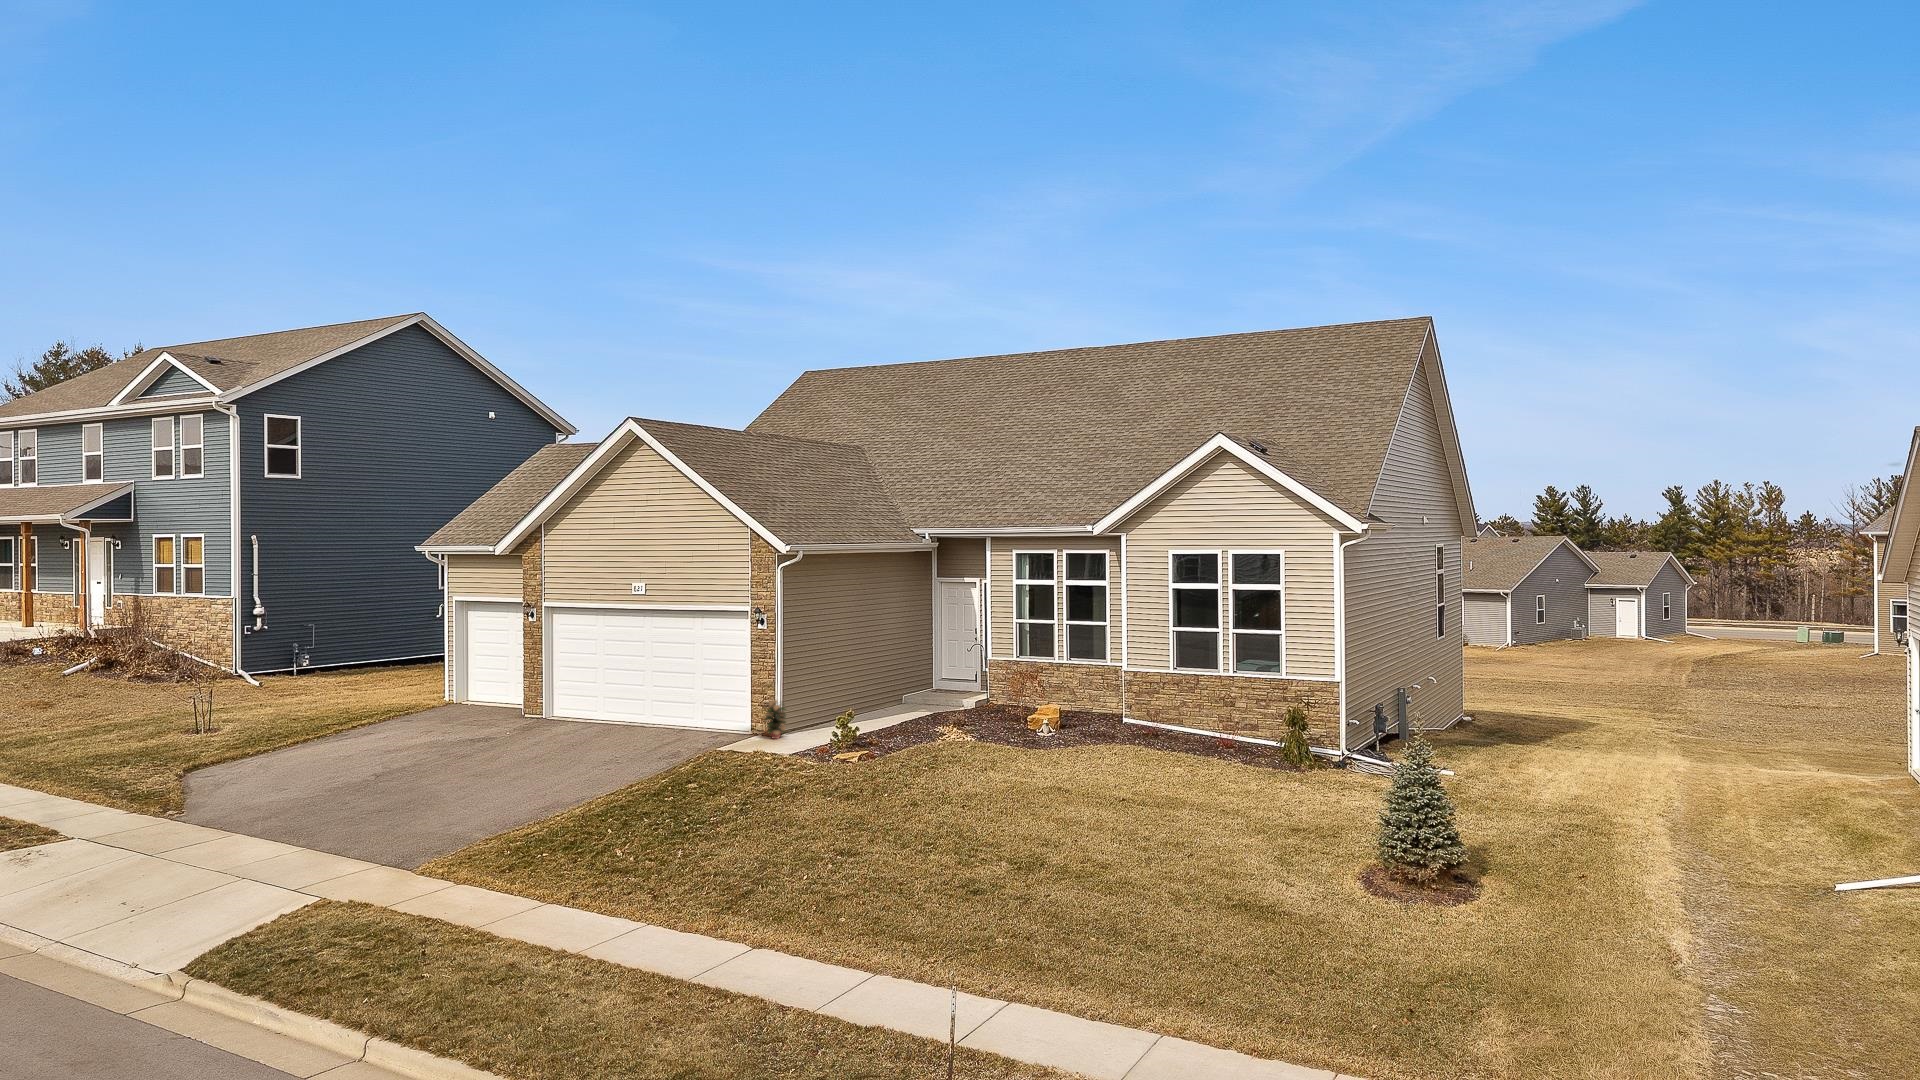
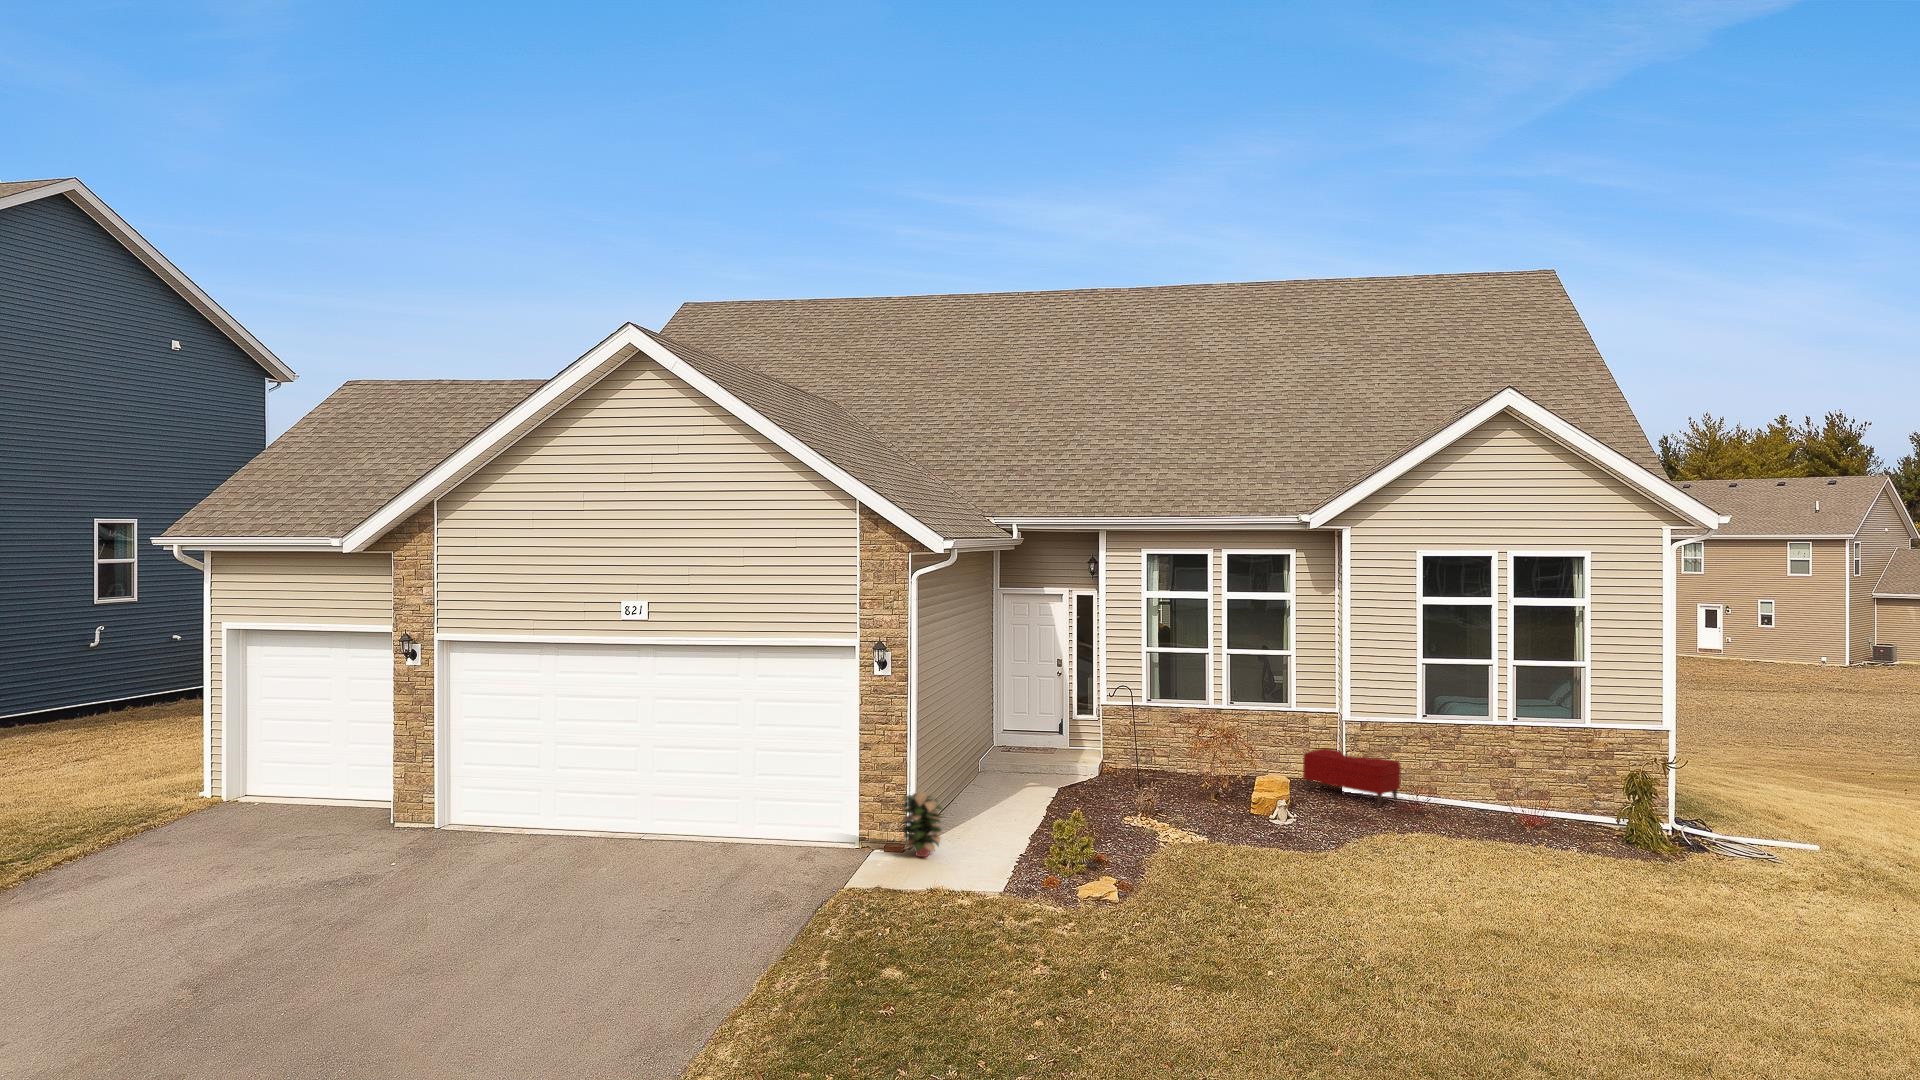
bench: none [1091,692,1147,731] -> present [1303,748,1401,807]

